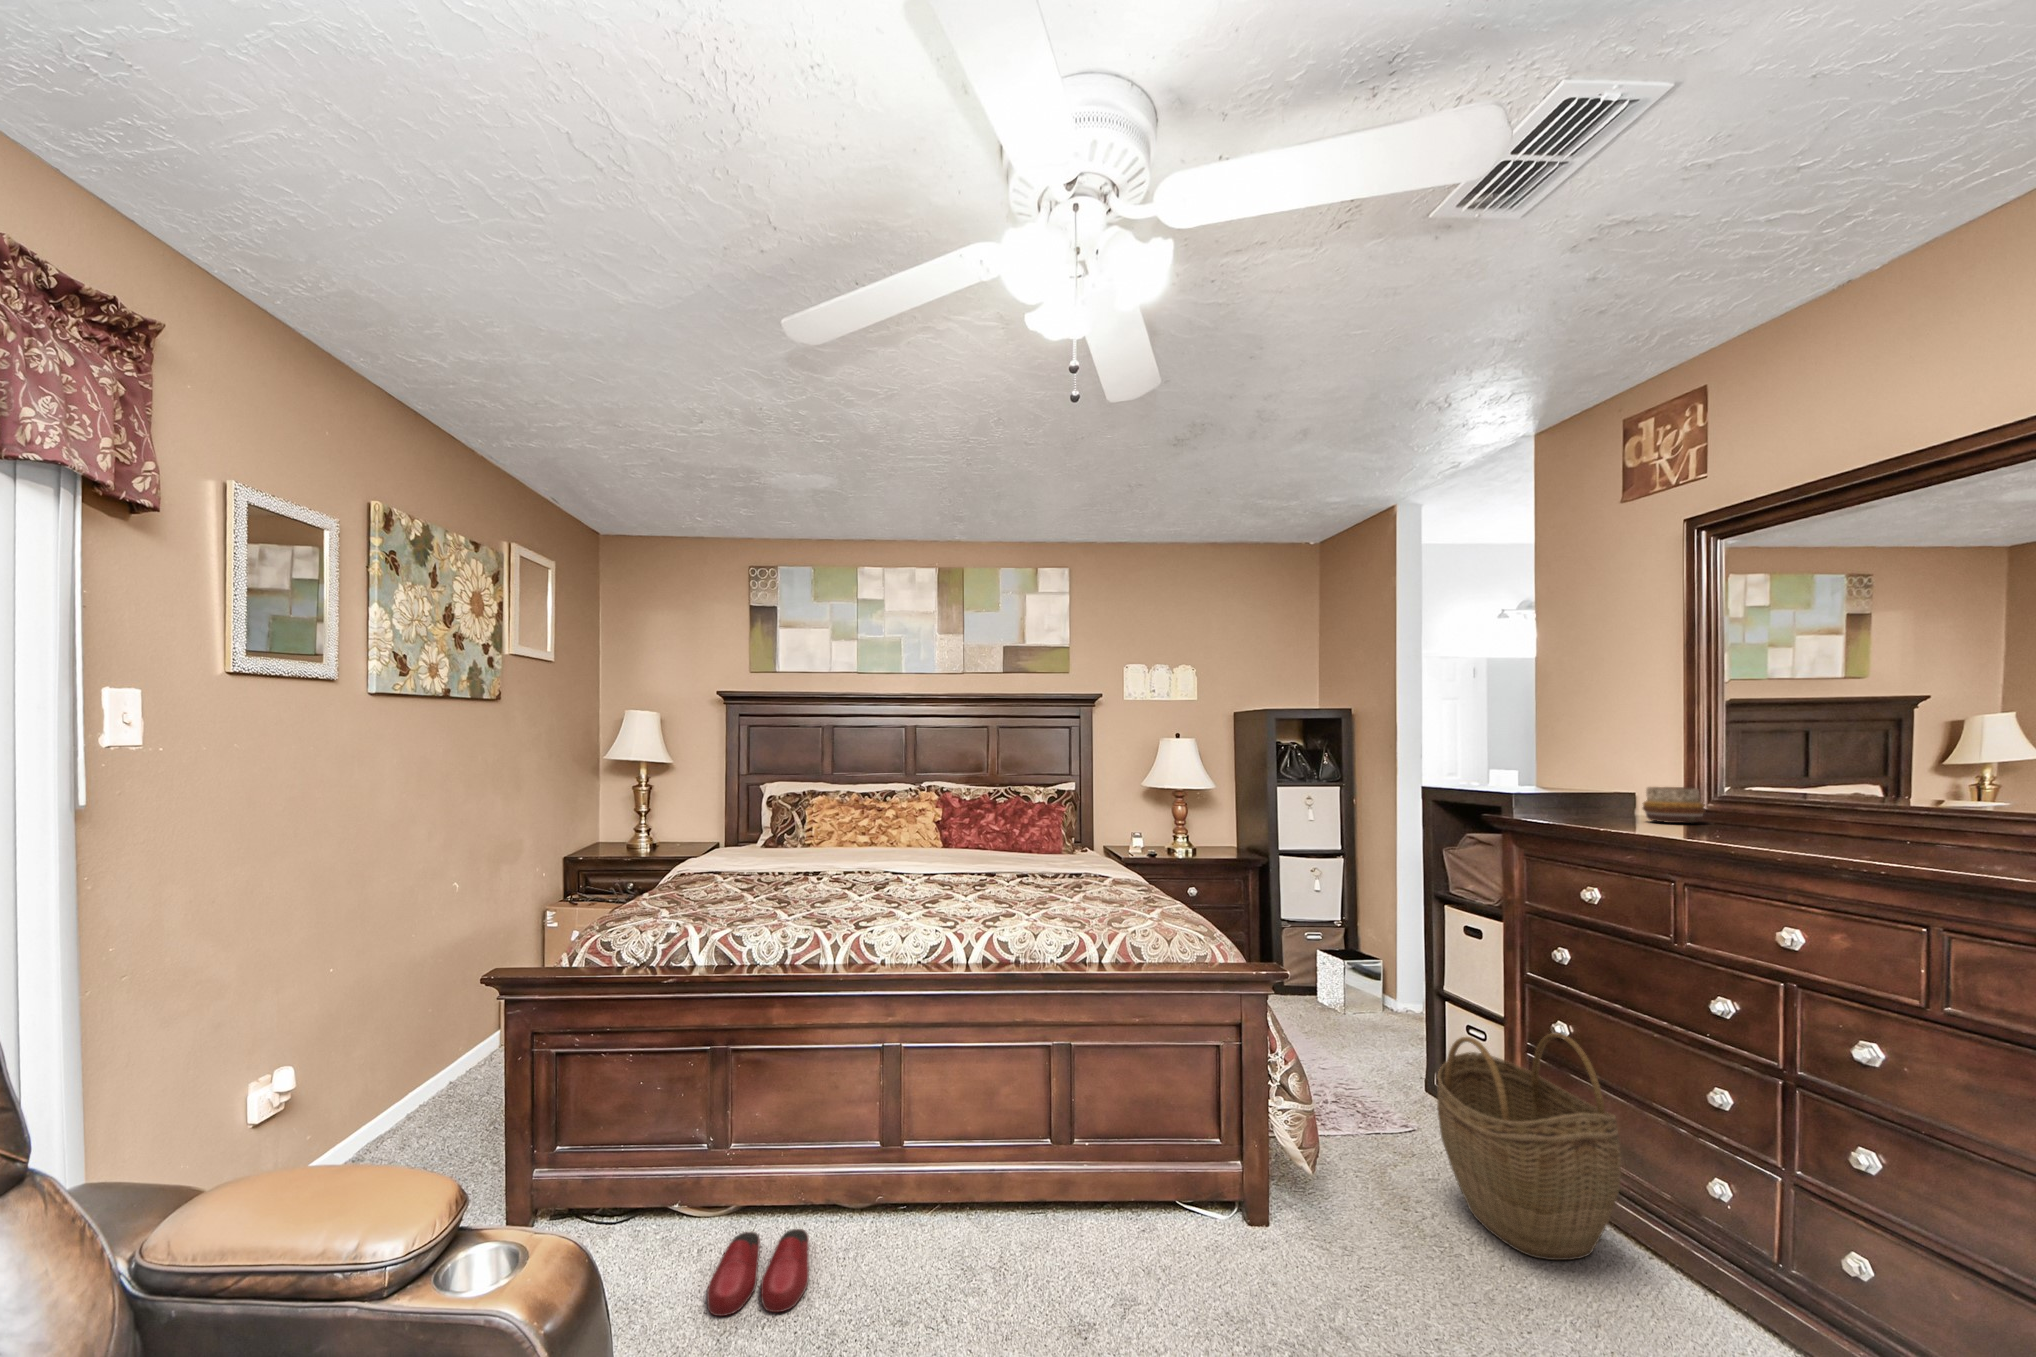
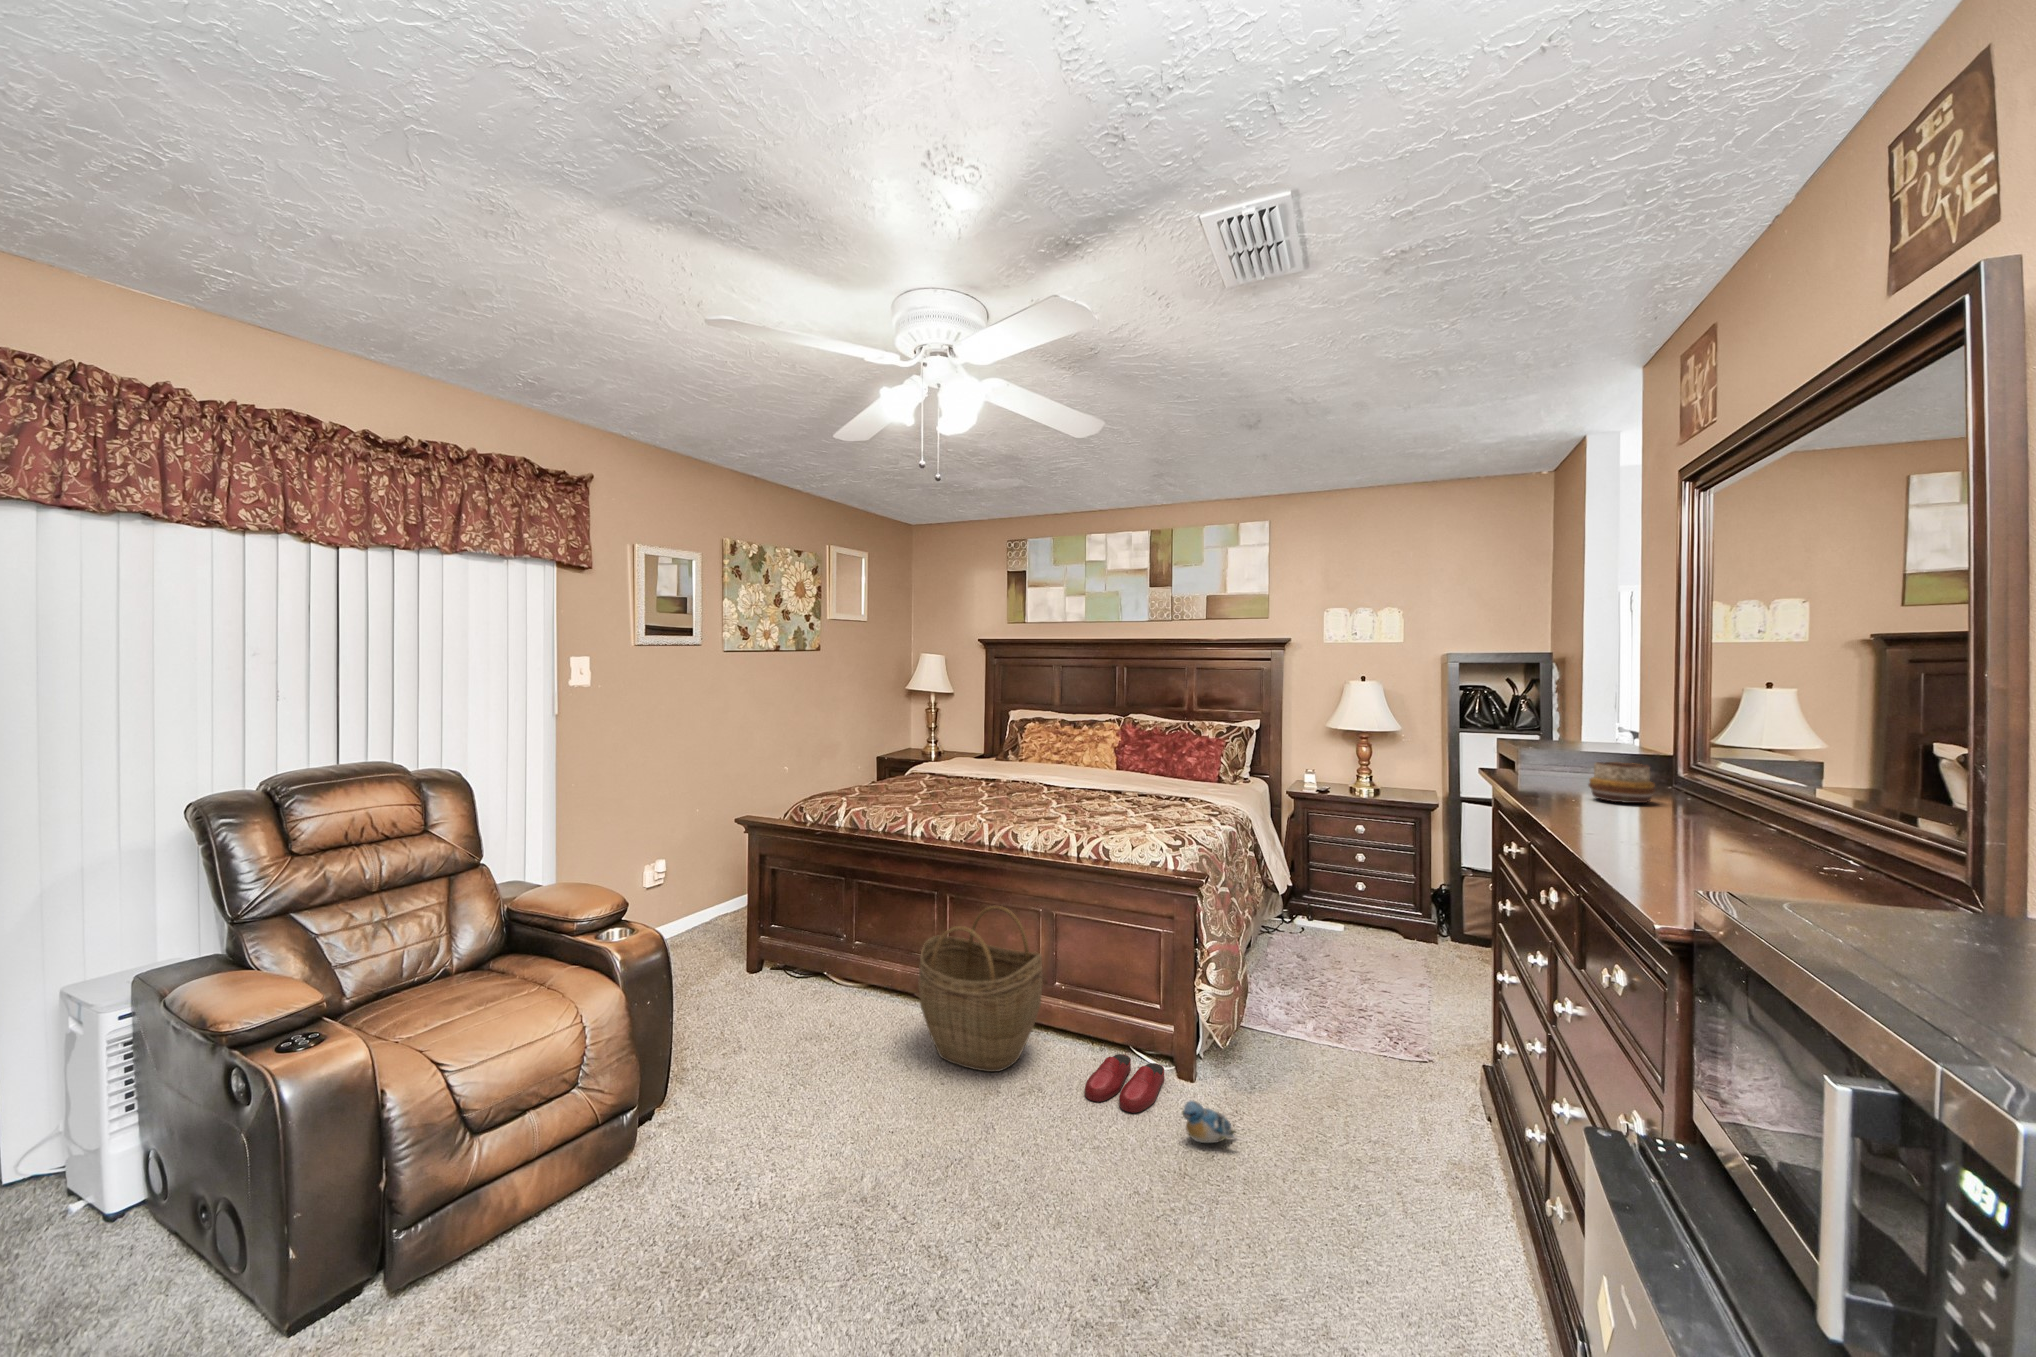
woven basket: present [1437,1033,1621,1260] -> present [919,906,1043,1072]
slippers: present [707,1229,809,1316] -> present [1085,1054,1164,1113]
plush toy: none [1342,1247,1404,1301] -> present [1182,1101,1236,1143]

